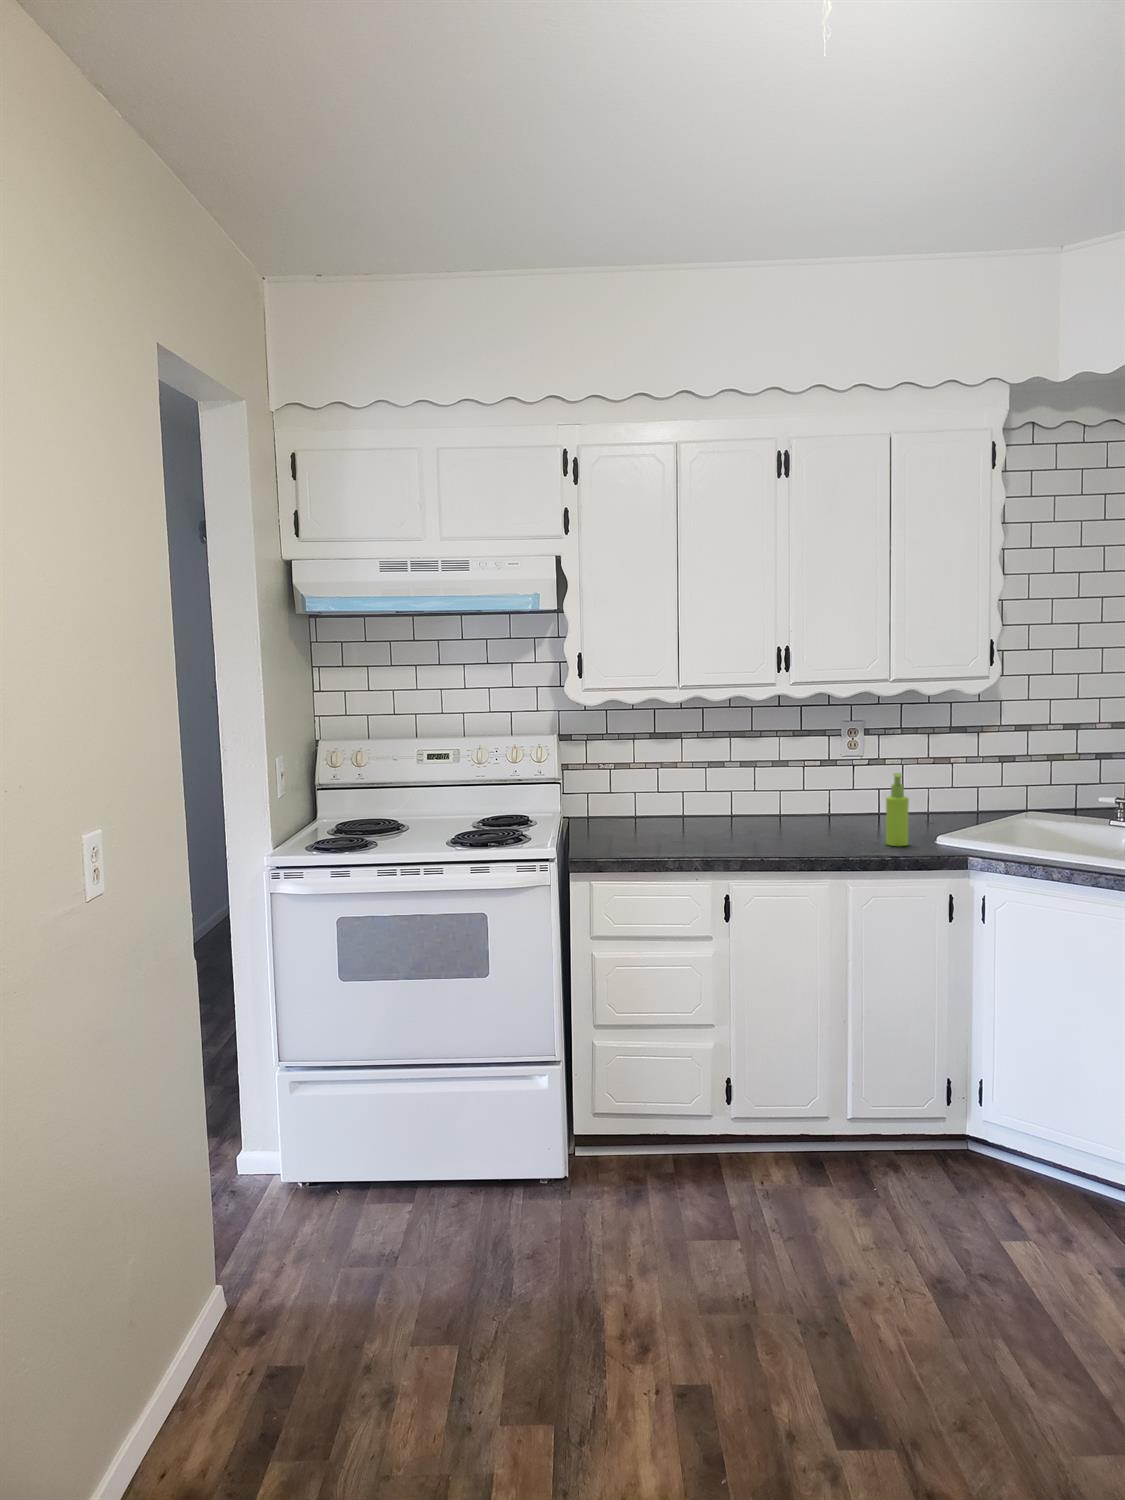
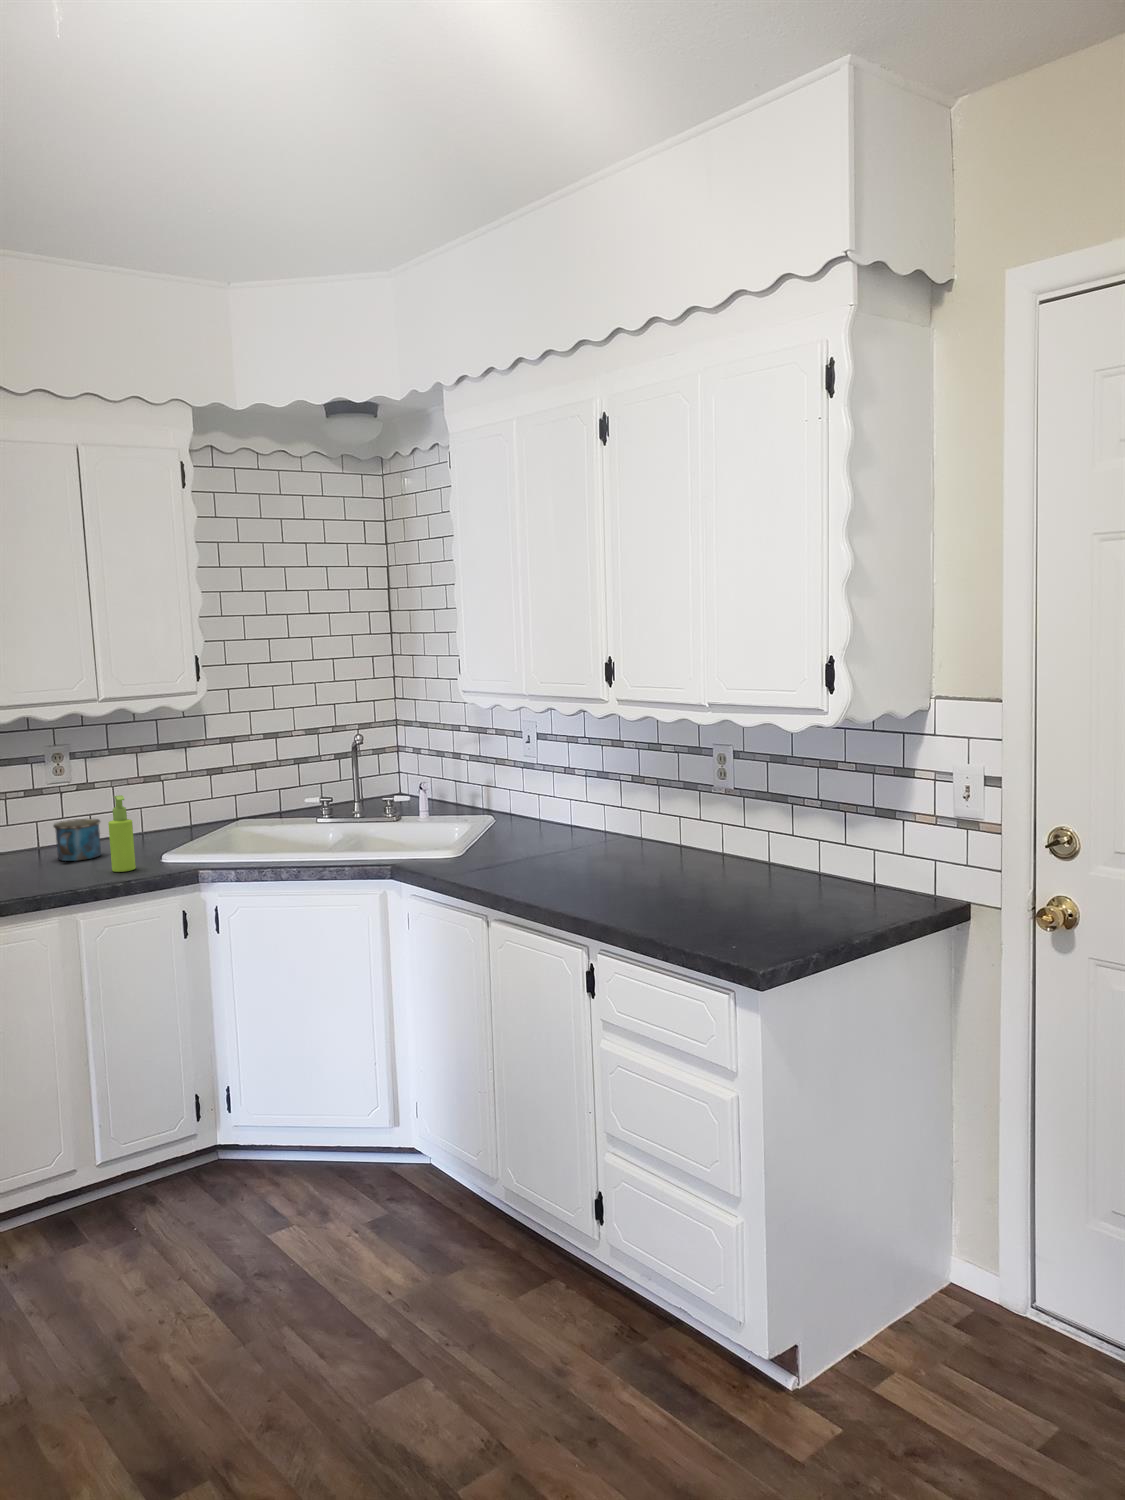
mug: none [842,792,884,830] -> present [54,819,101,861]

